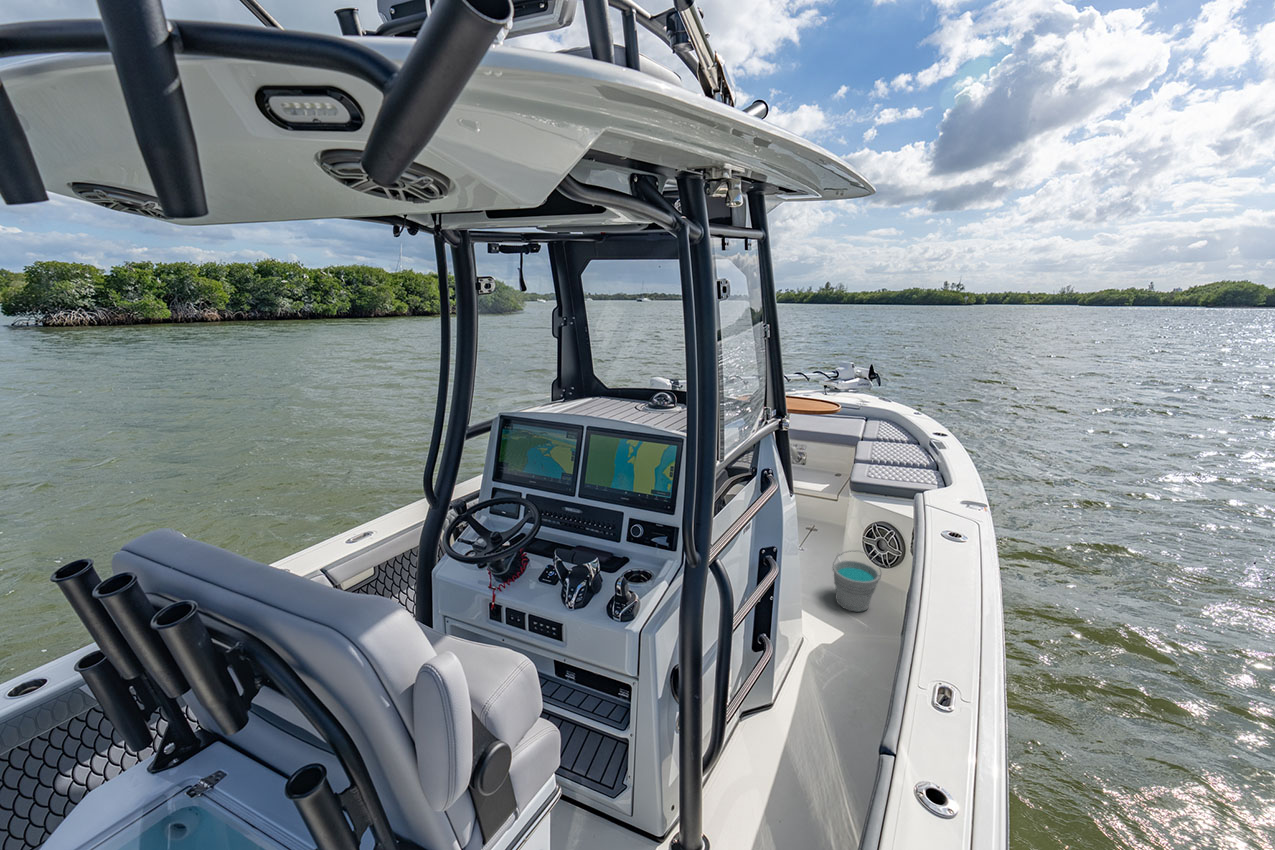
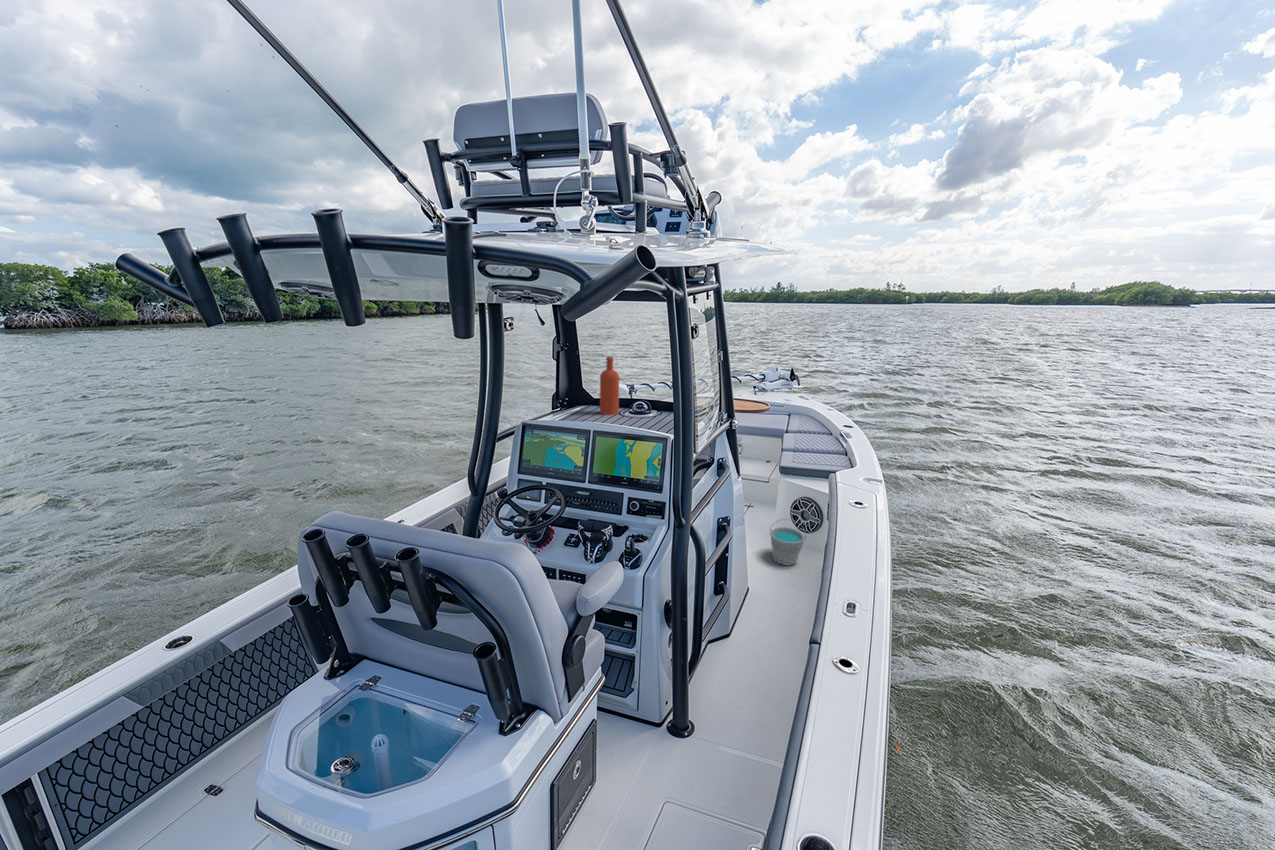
bottle: none [603,330,629,408] -> present [600,356,619,415]

